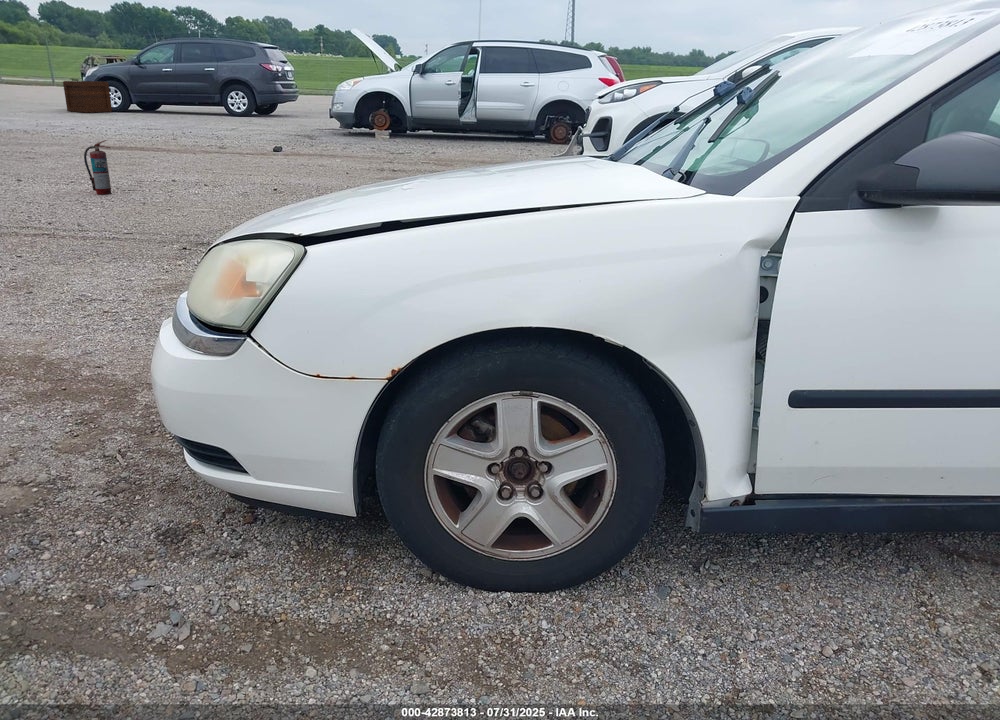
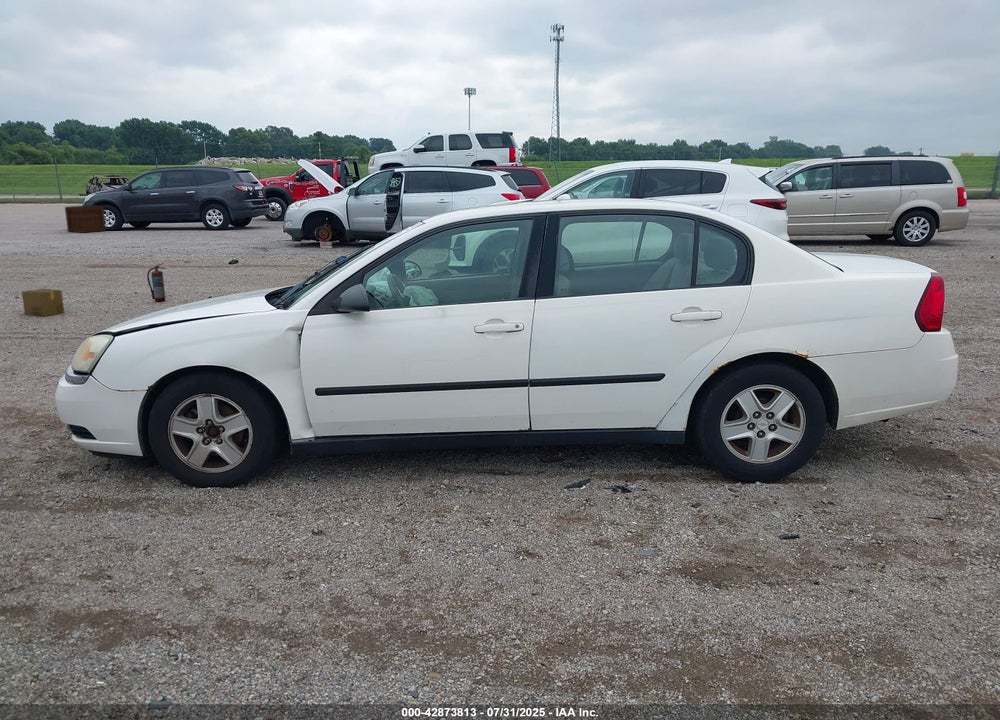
fire extinguisher: present [84,140,111,194] -> present [147,264,166,302]
cardboard box: none [26,169,86,207] -> present [22,289,64,316]

